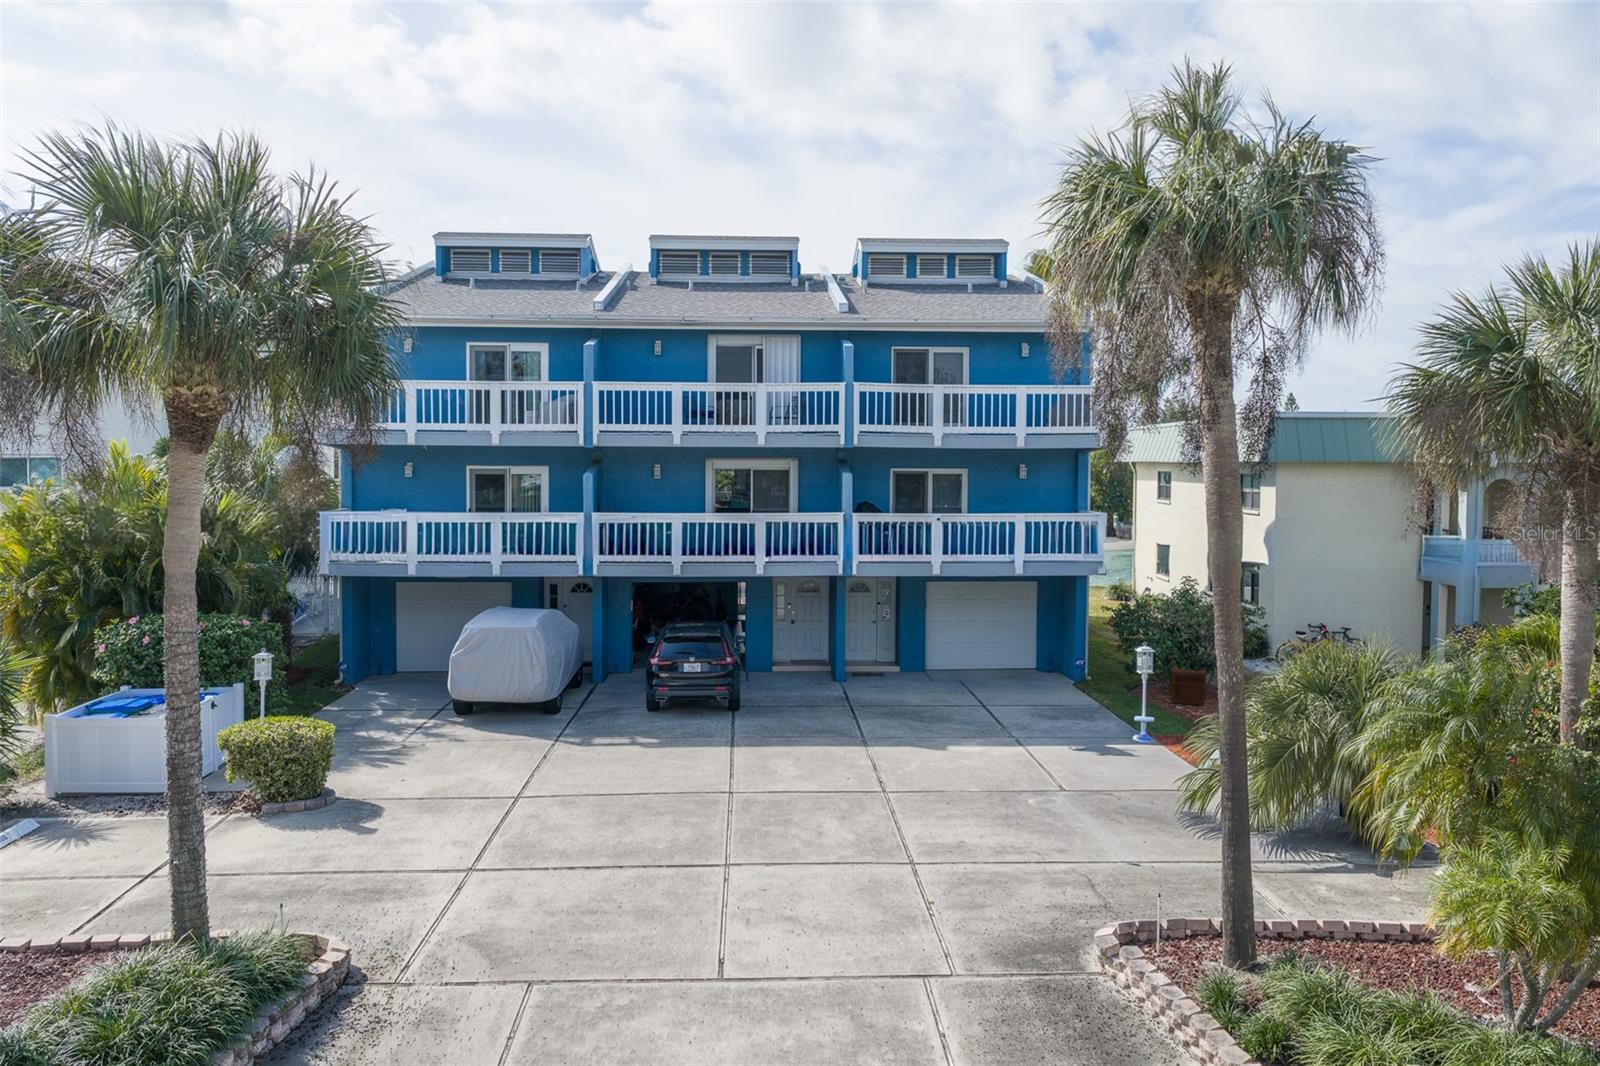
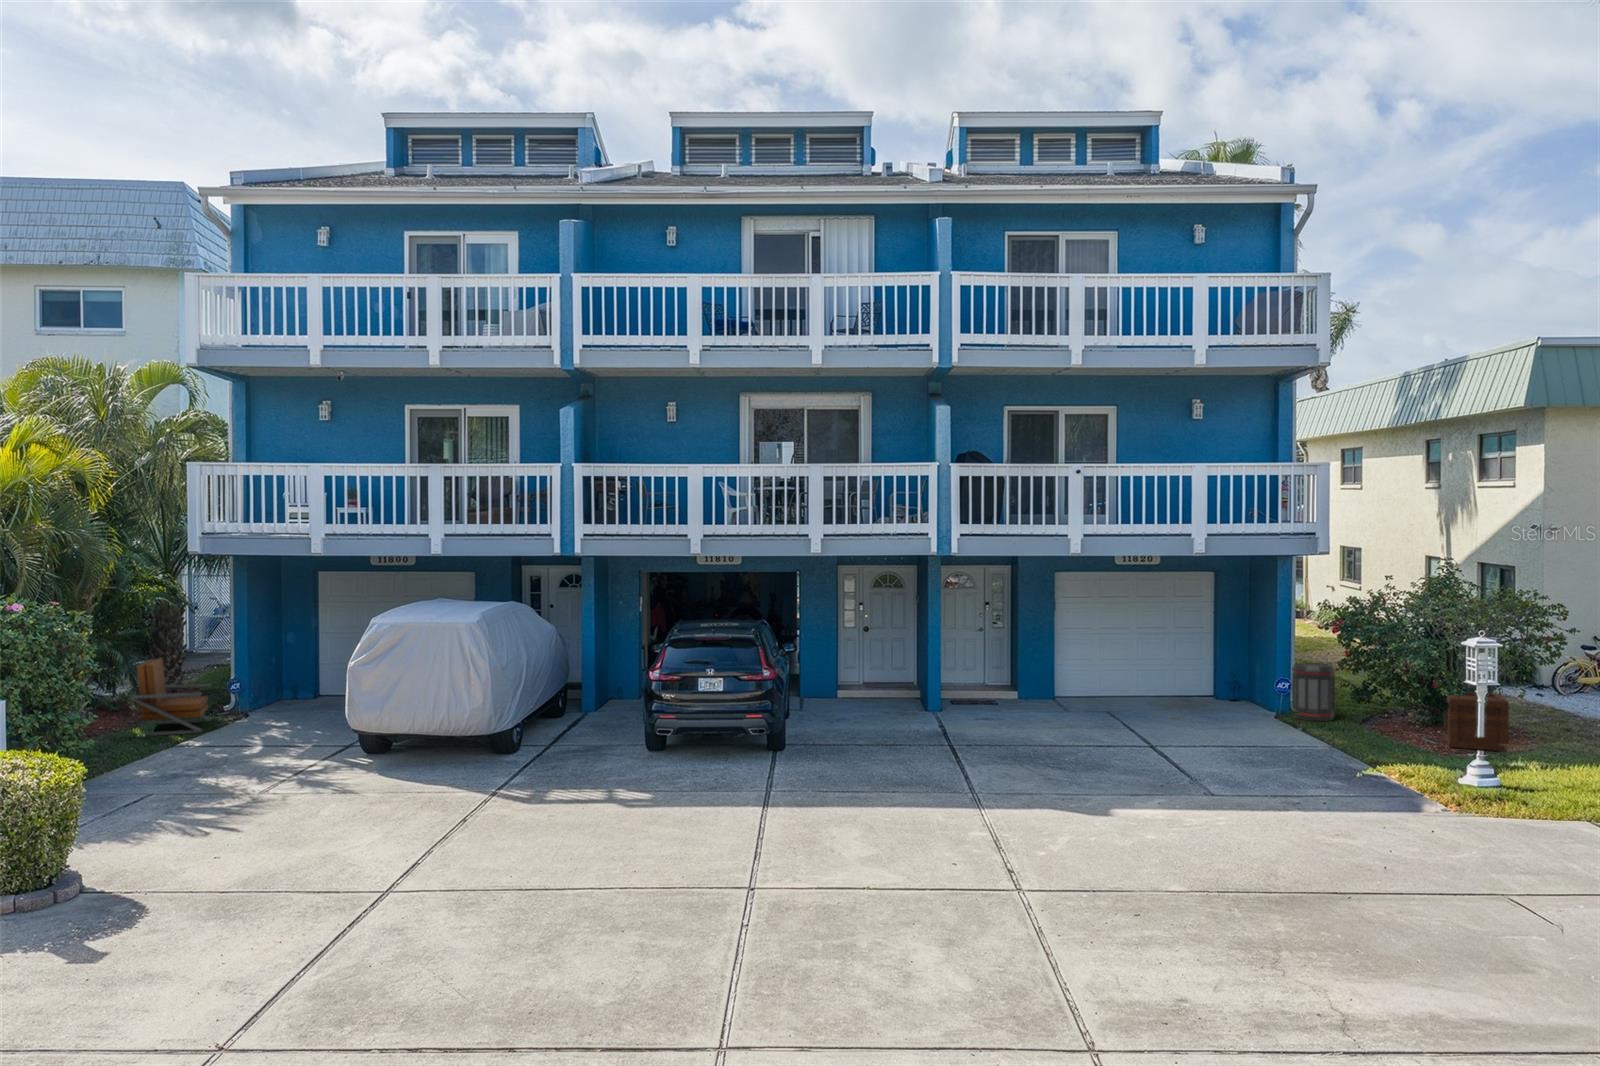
trash can: none [1081,645,1109,685] -> present [1291,663,1335,722]
lounge chair: none [285,649,334,705] -> present [129,658,211,735]

